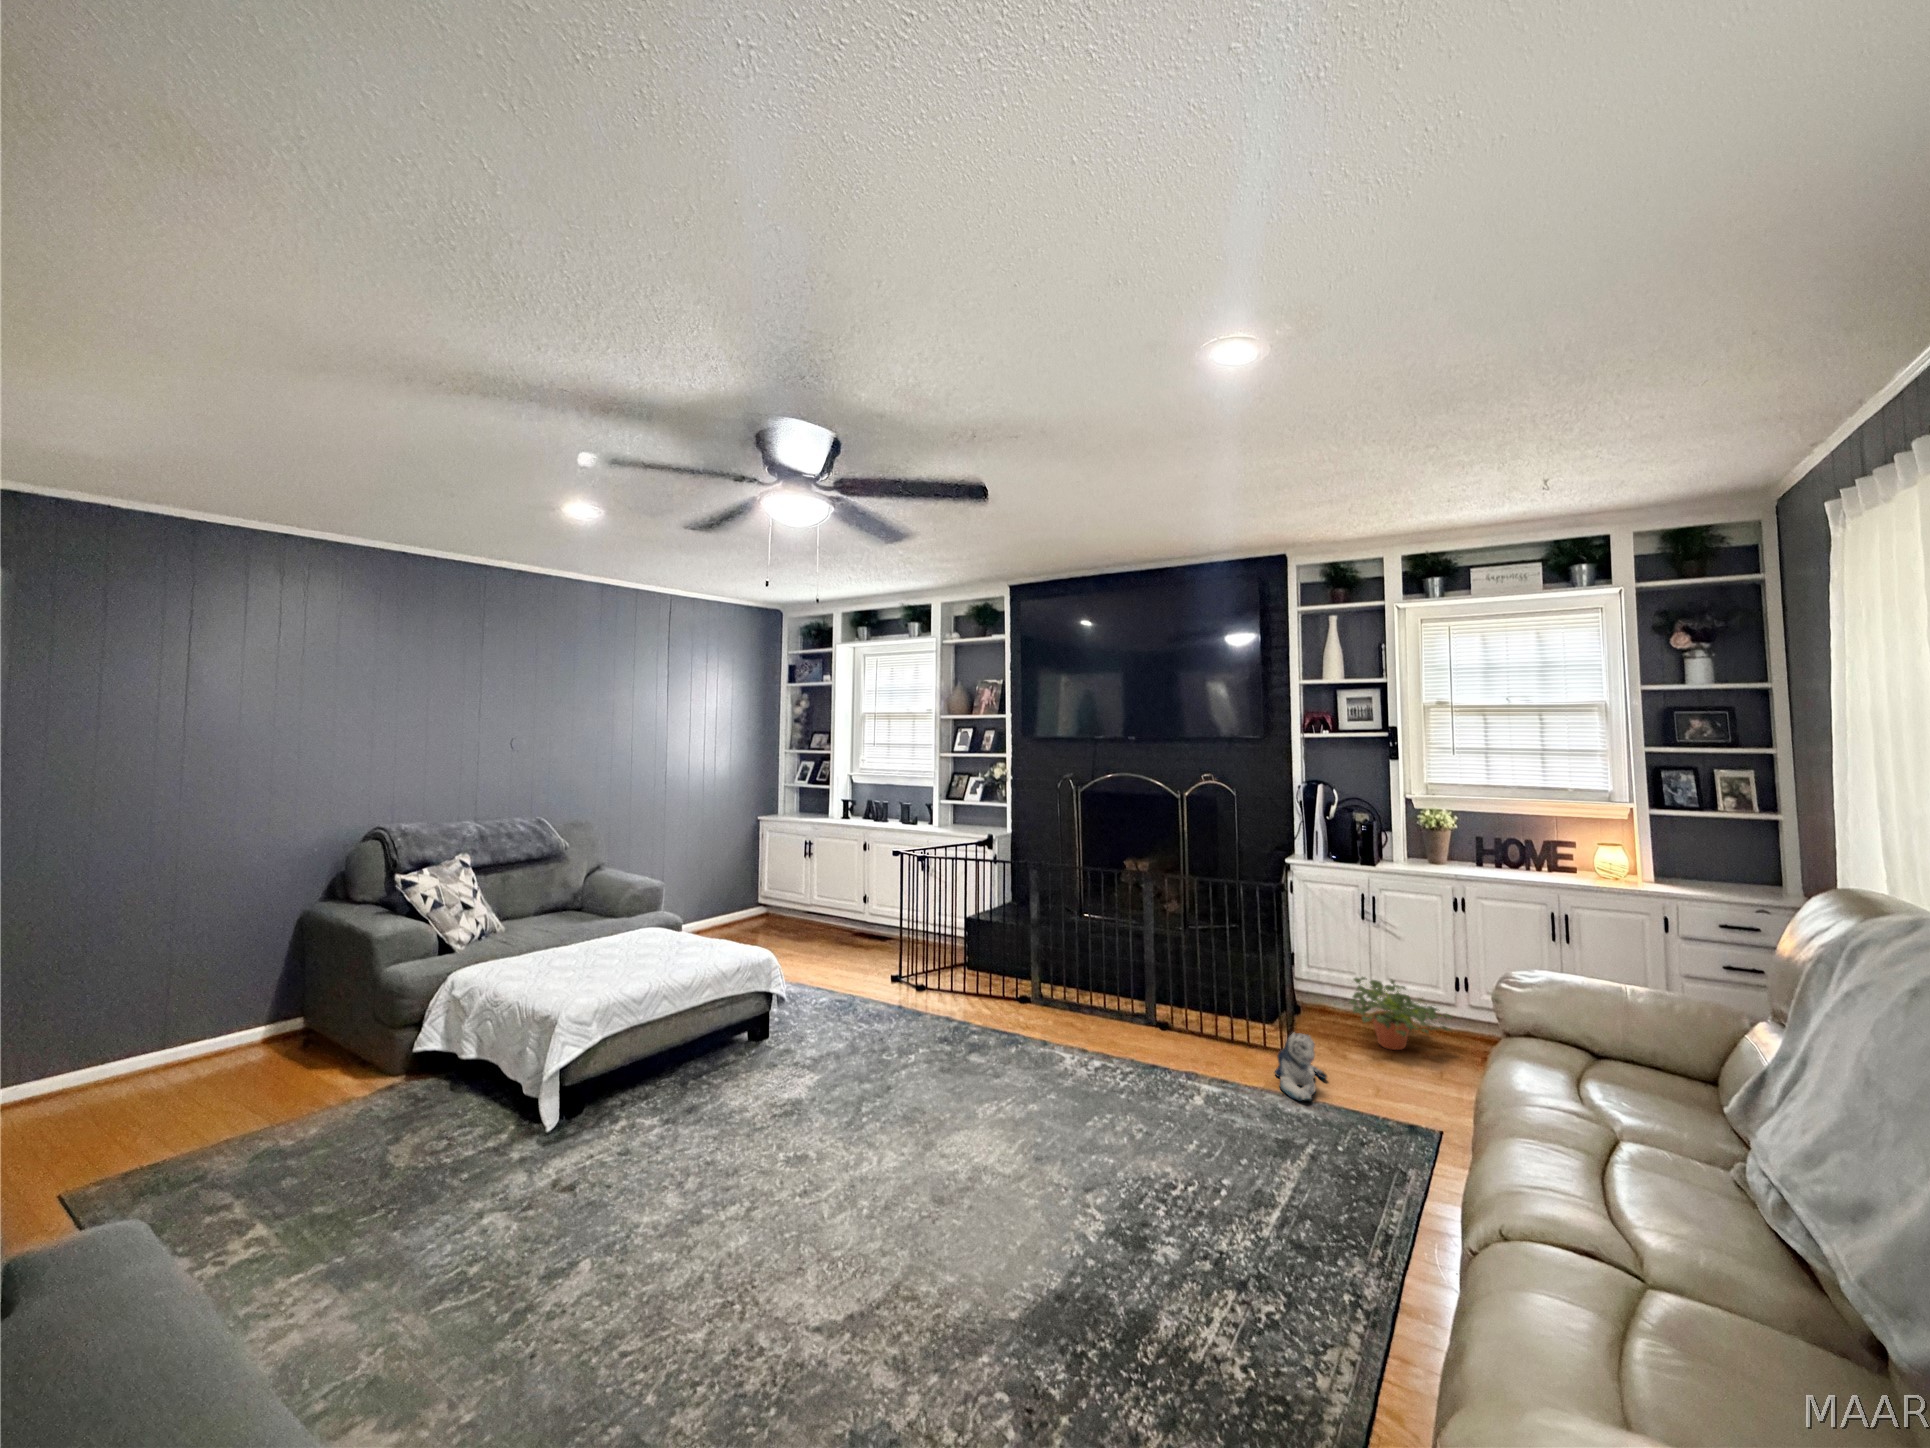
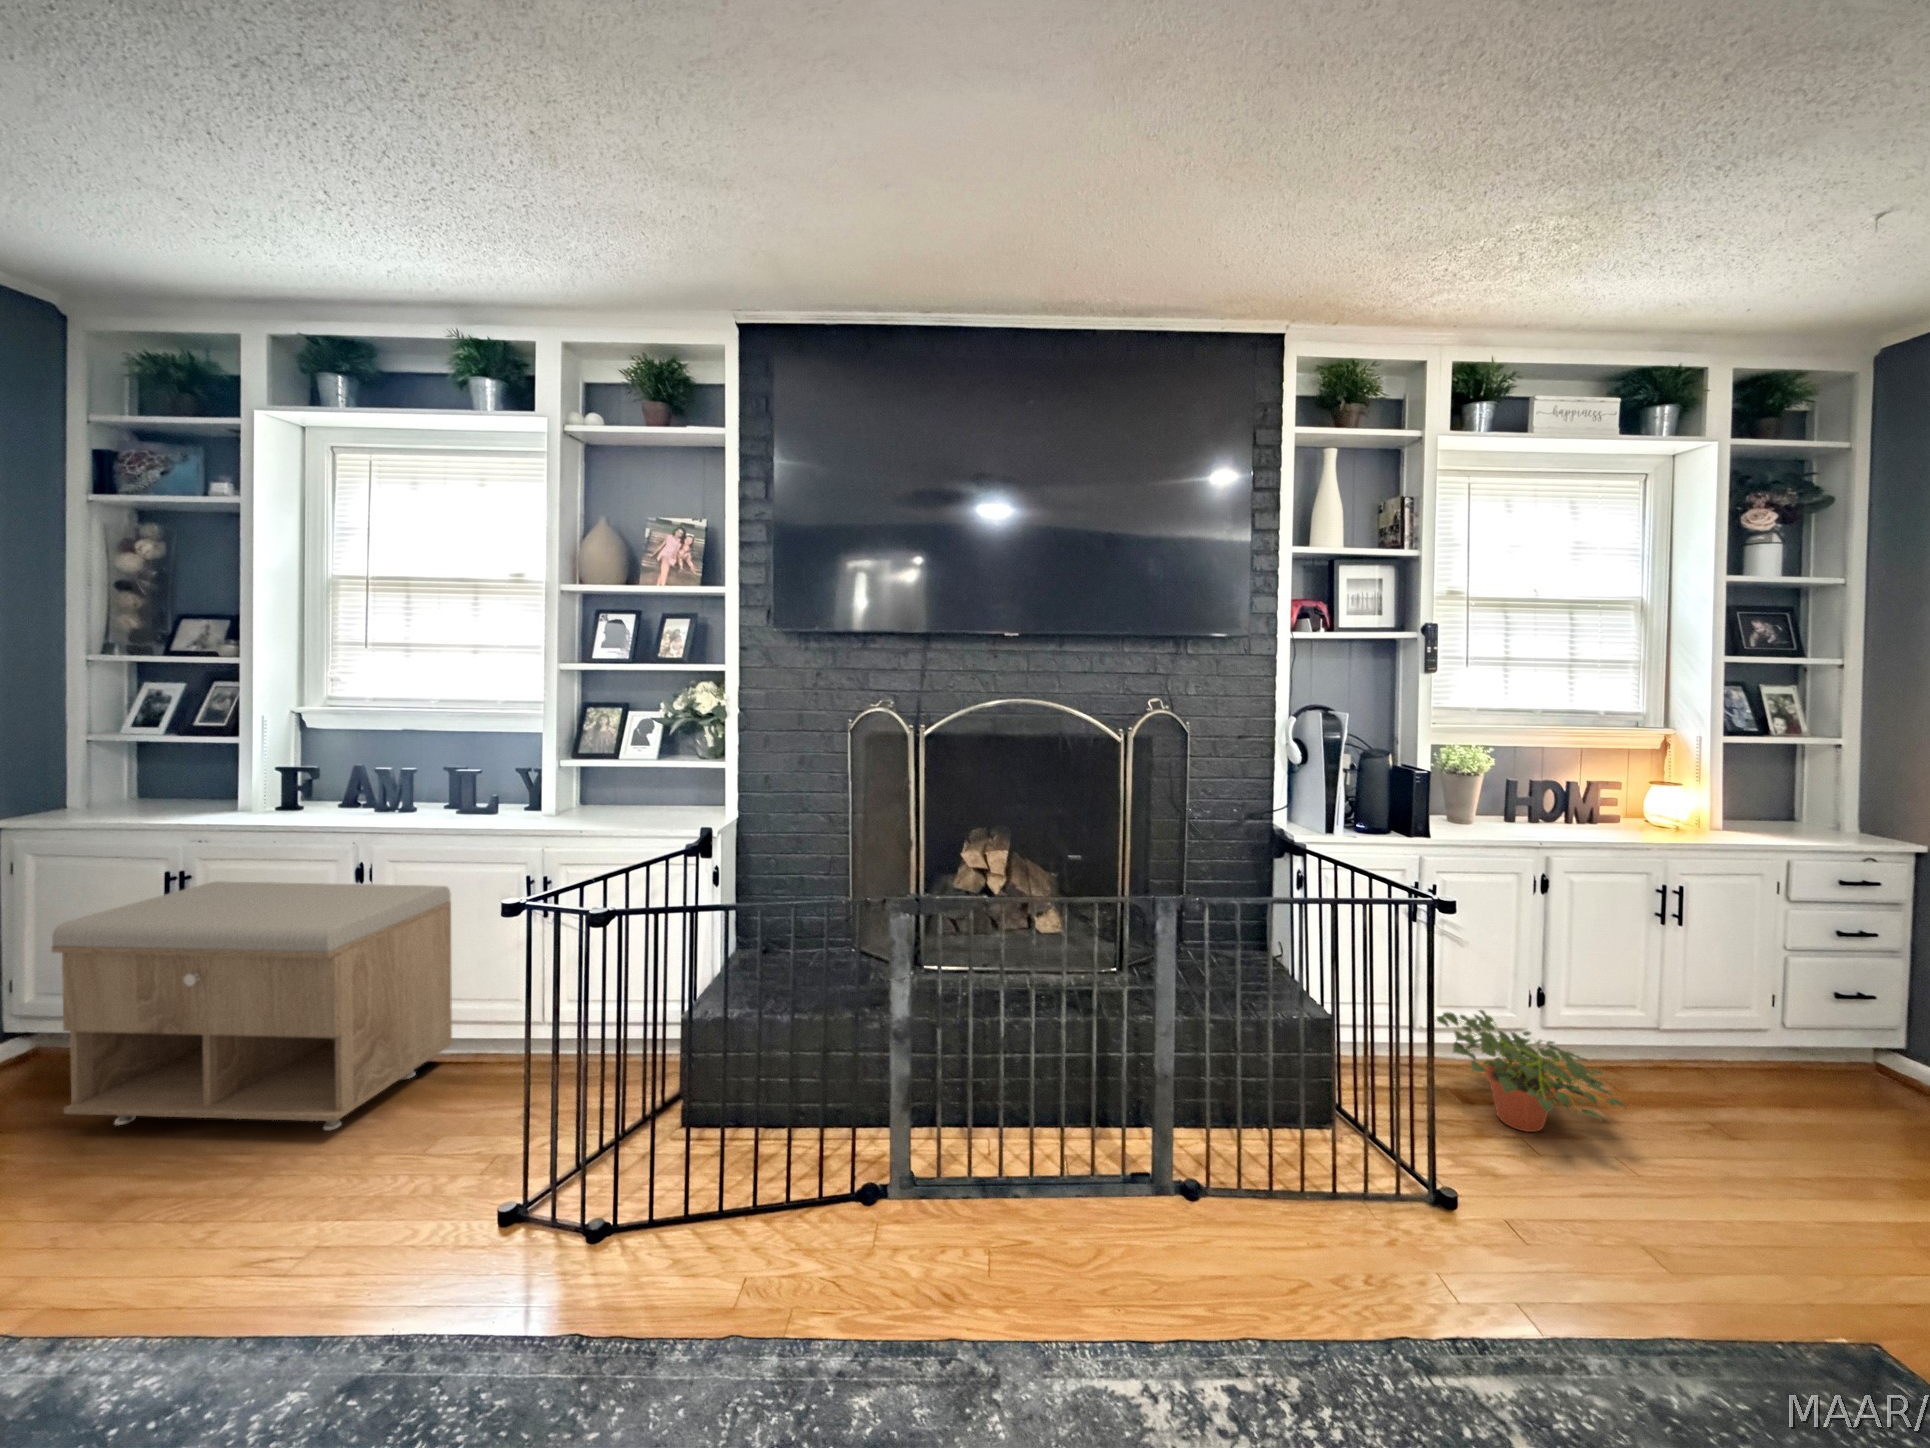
storage bench: none [773,847,895,949] -> present [52,881,452,1131]
plush toy: present [1275,1033,1327,1101] -> none [1508,1199,1711,1369]

